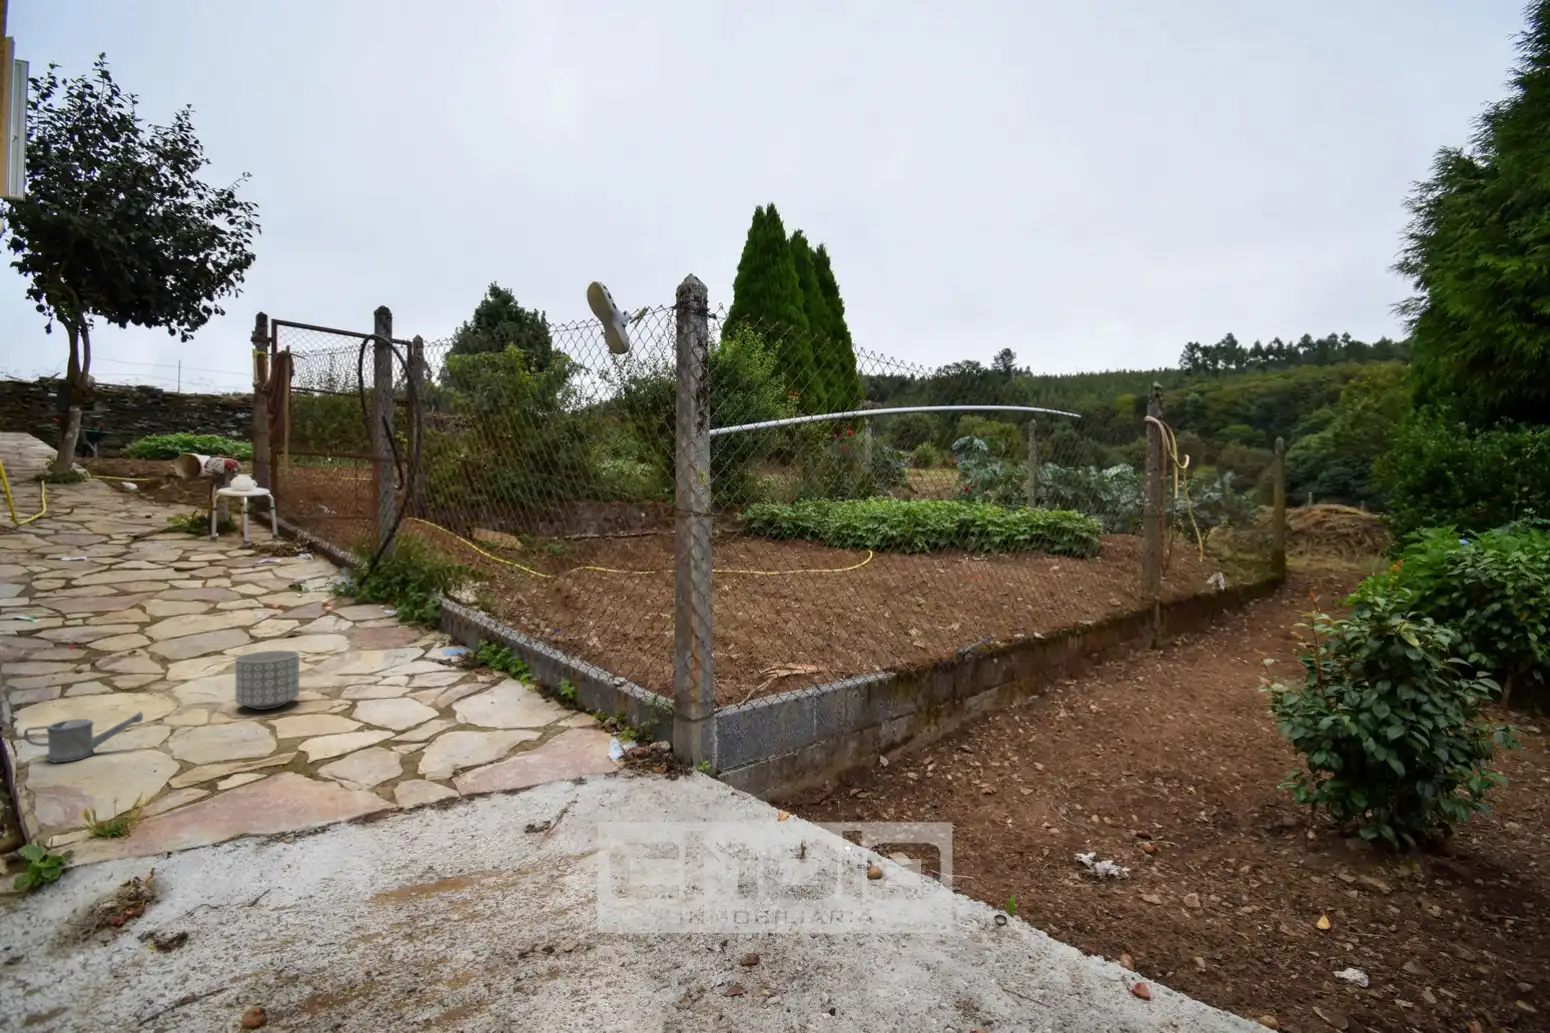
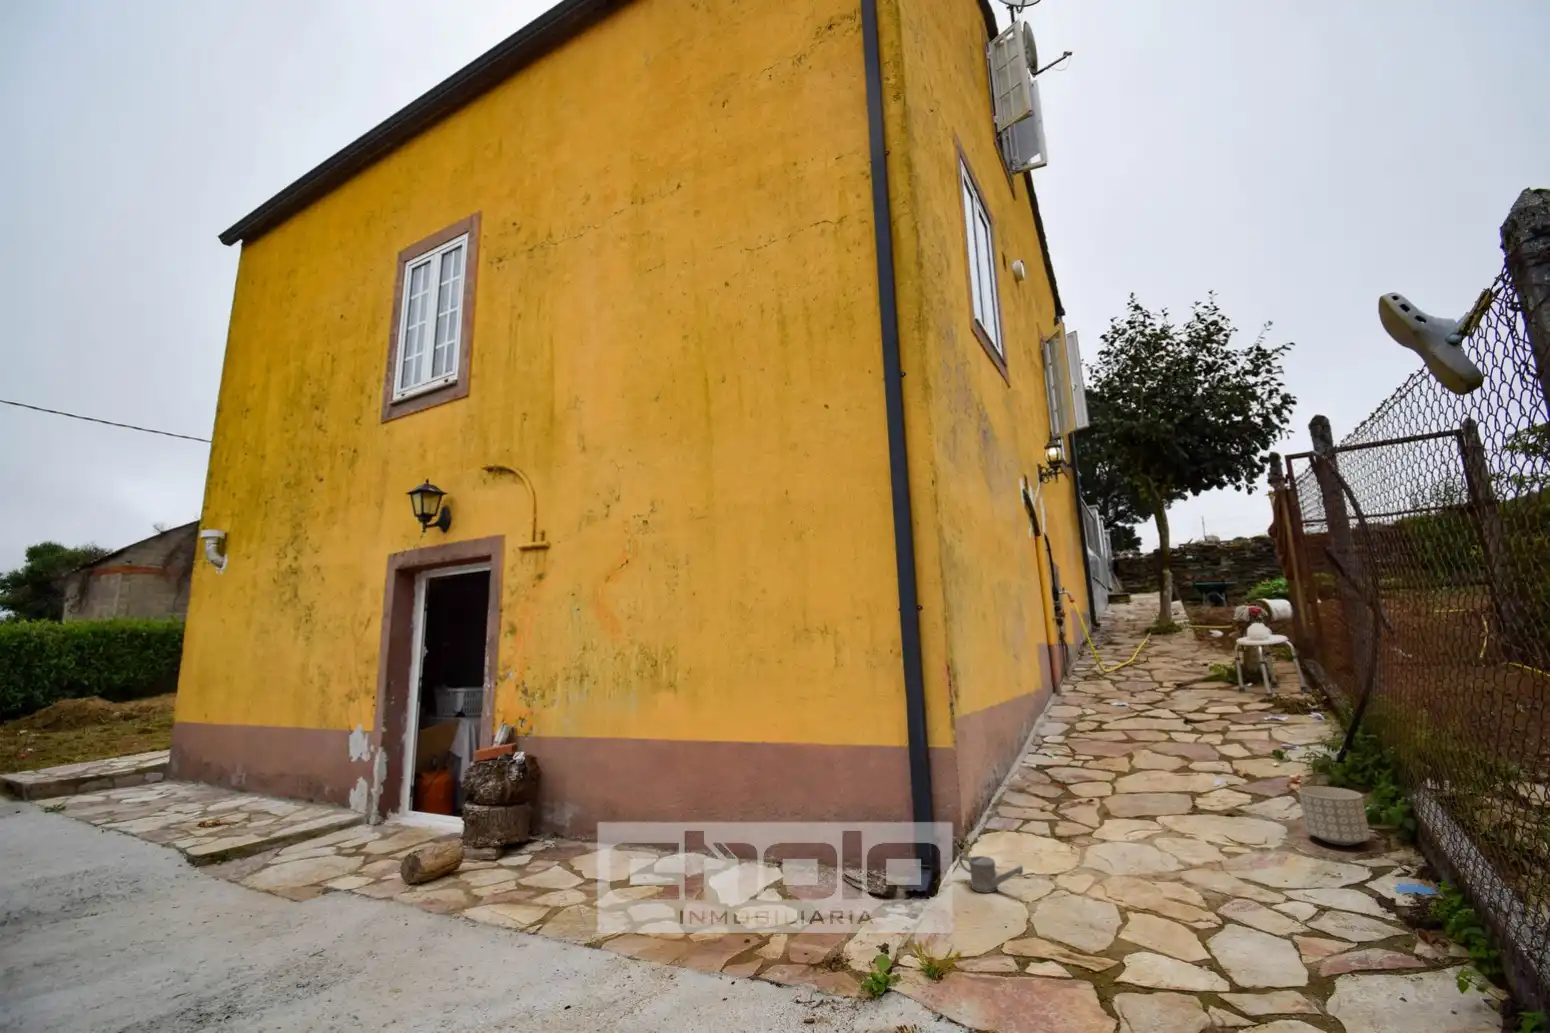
planter: present [235,650,299,710] -> present [1298,786,1370,846]

